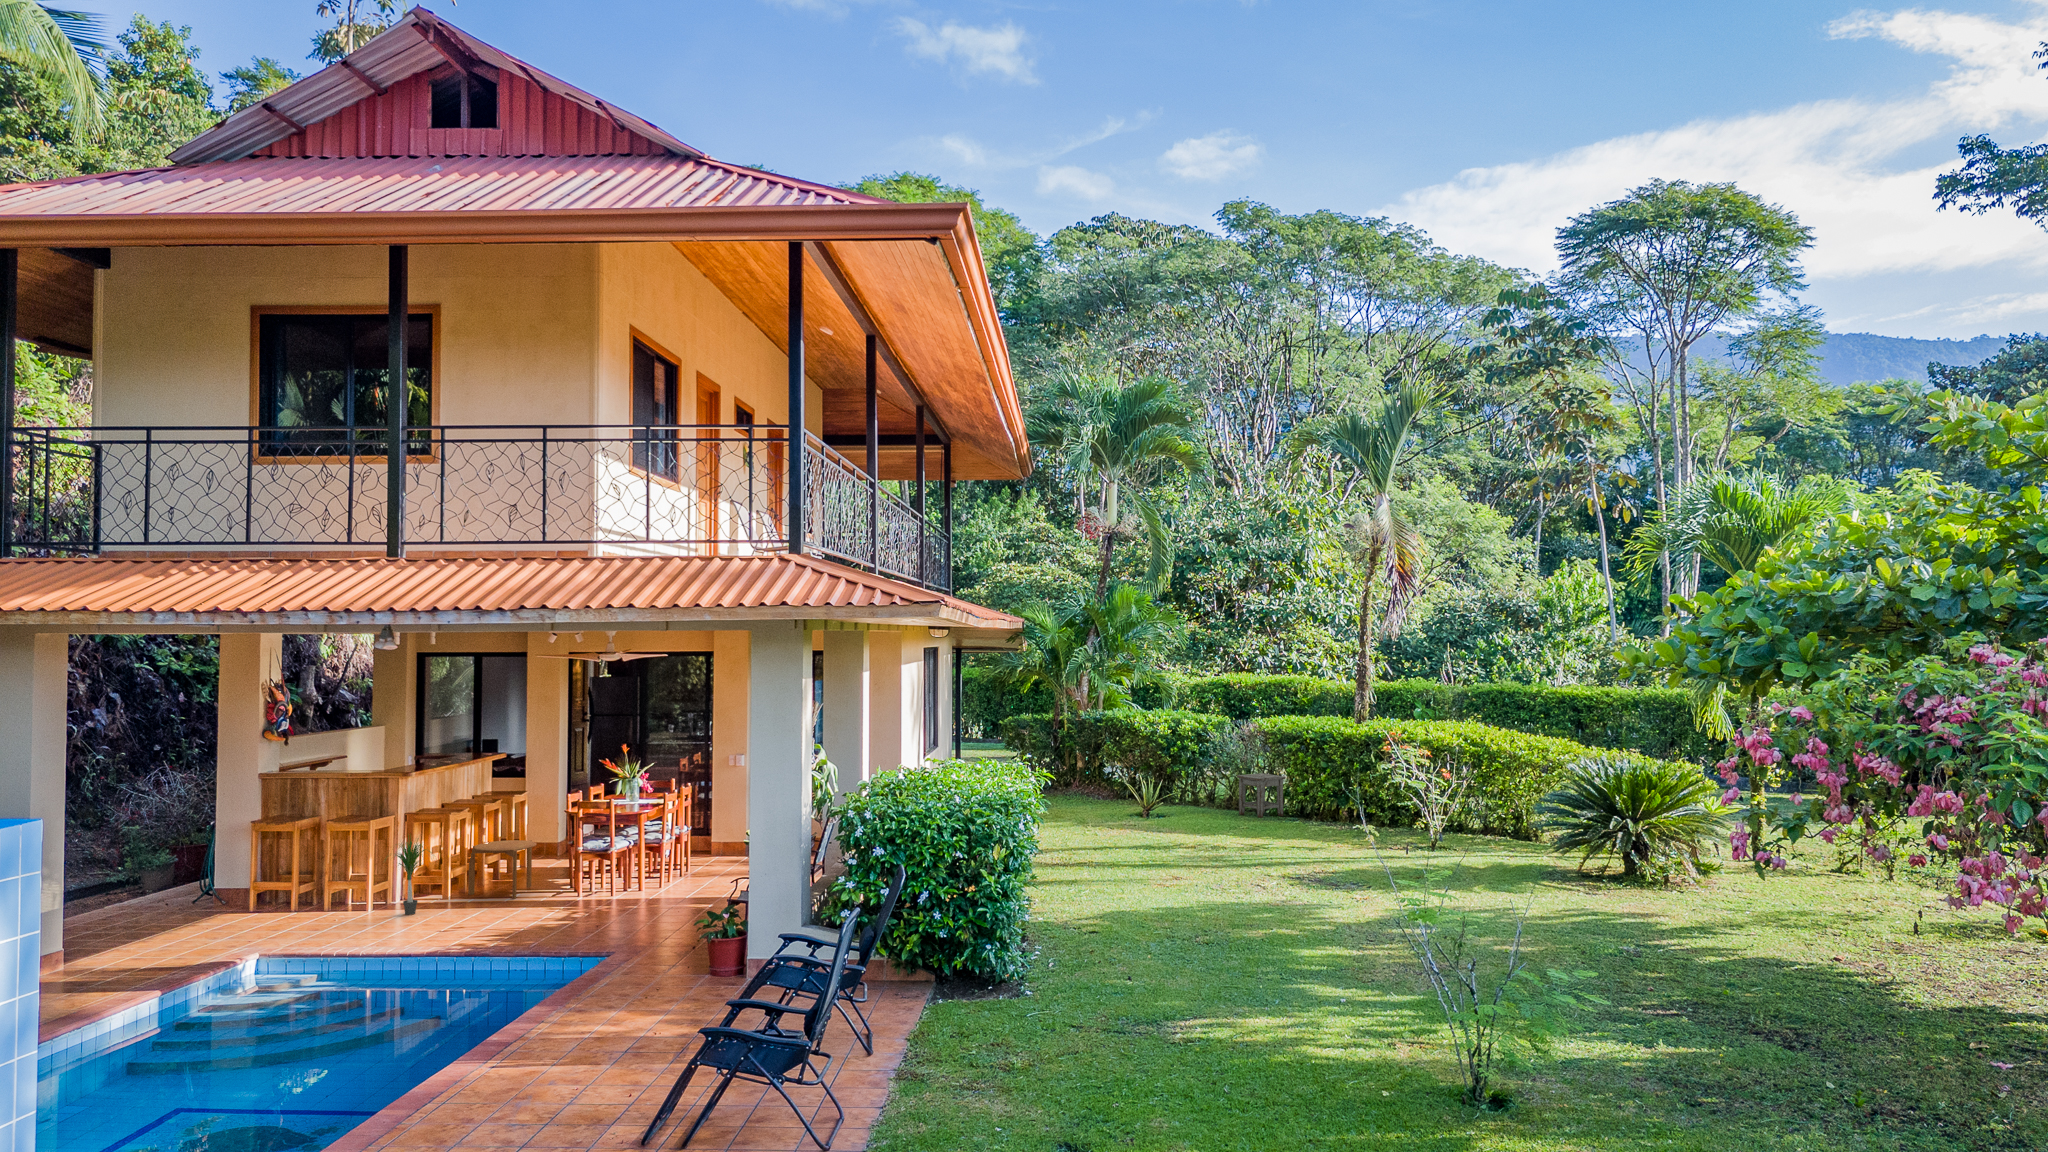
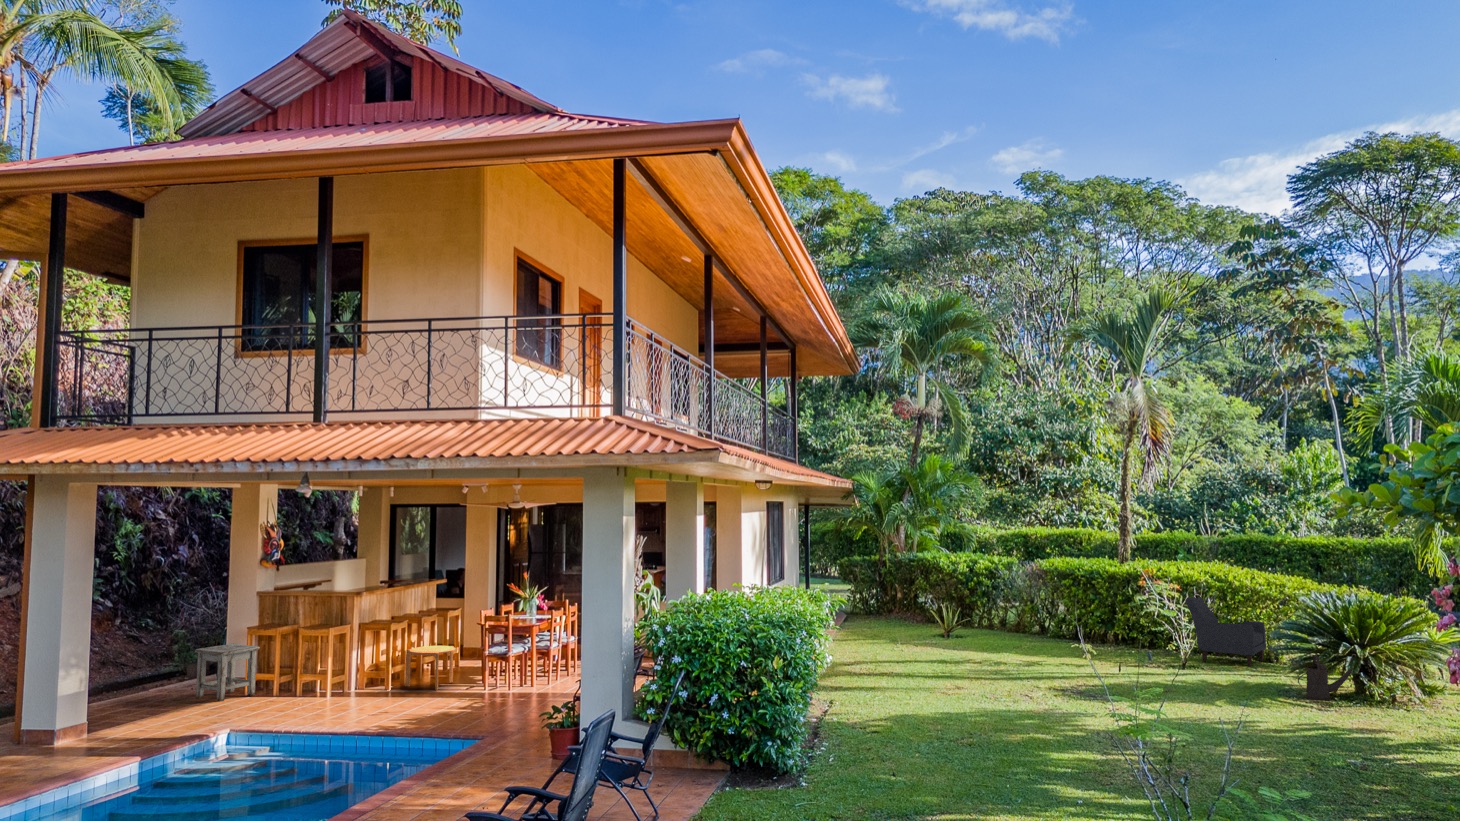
chair: none [1434,759,1523,845] -> present [1185,597,1266,667]
stool: present [1237,773,1285,818] -> present [195,644,260,702]
watering can: none [1562,831,1624,882] -> present [1298,656,1352,701]
potted plant: present [385,836,431,915] -> none [335,636,378,700]

